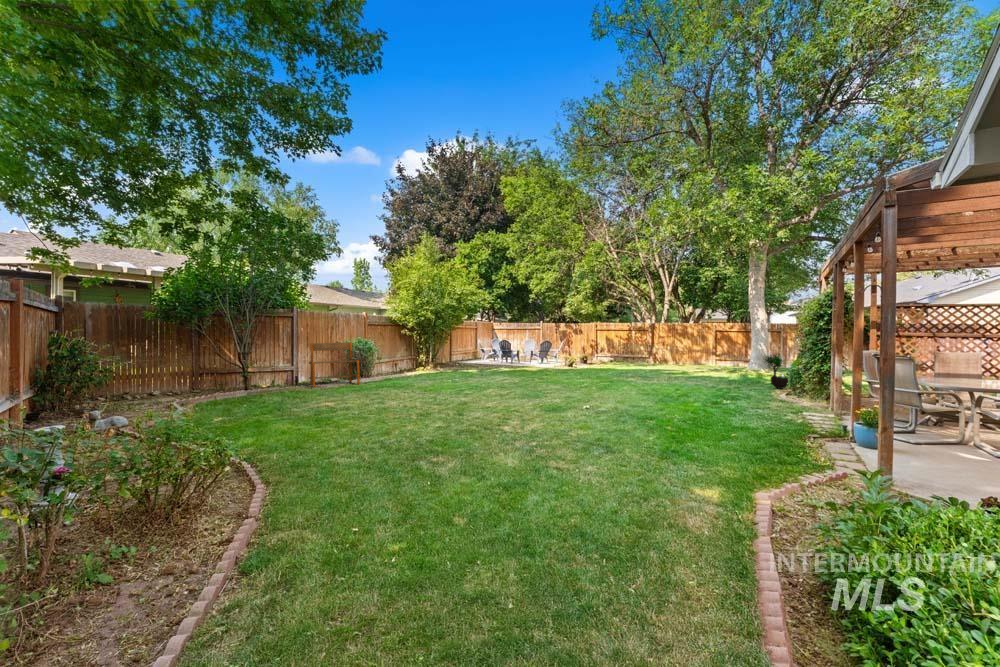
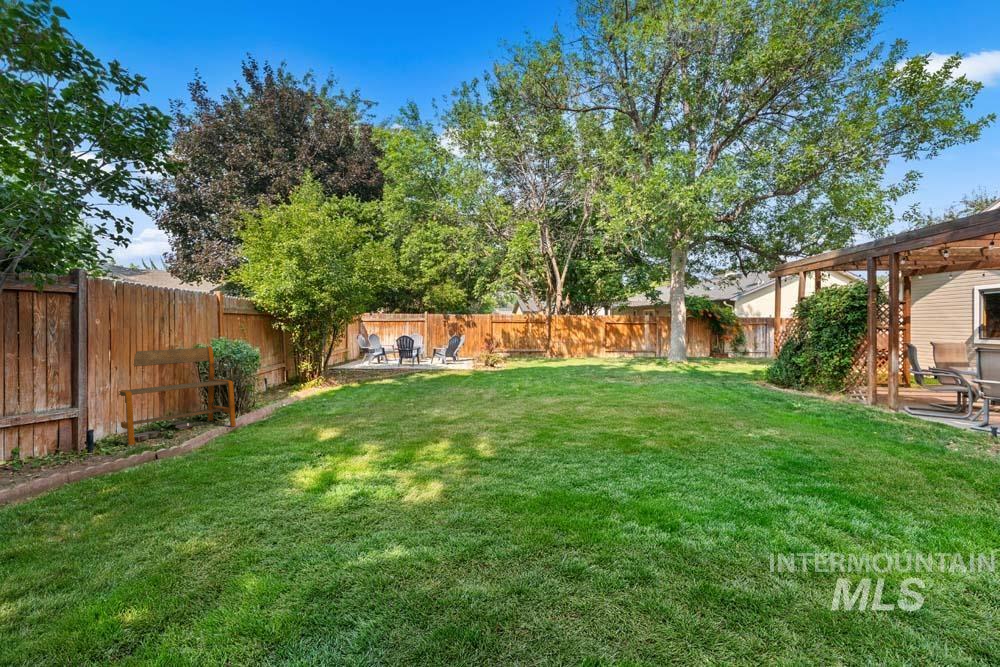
potted tree: present [765,354,788,389] -> none [778,347,809,390]

